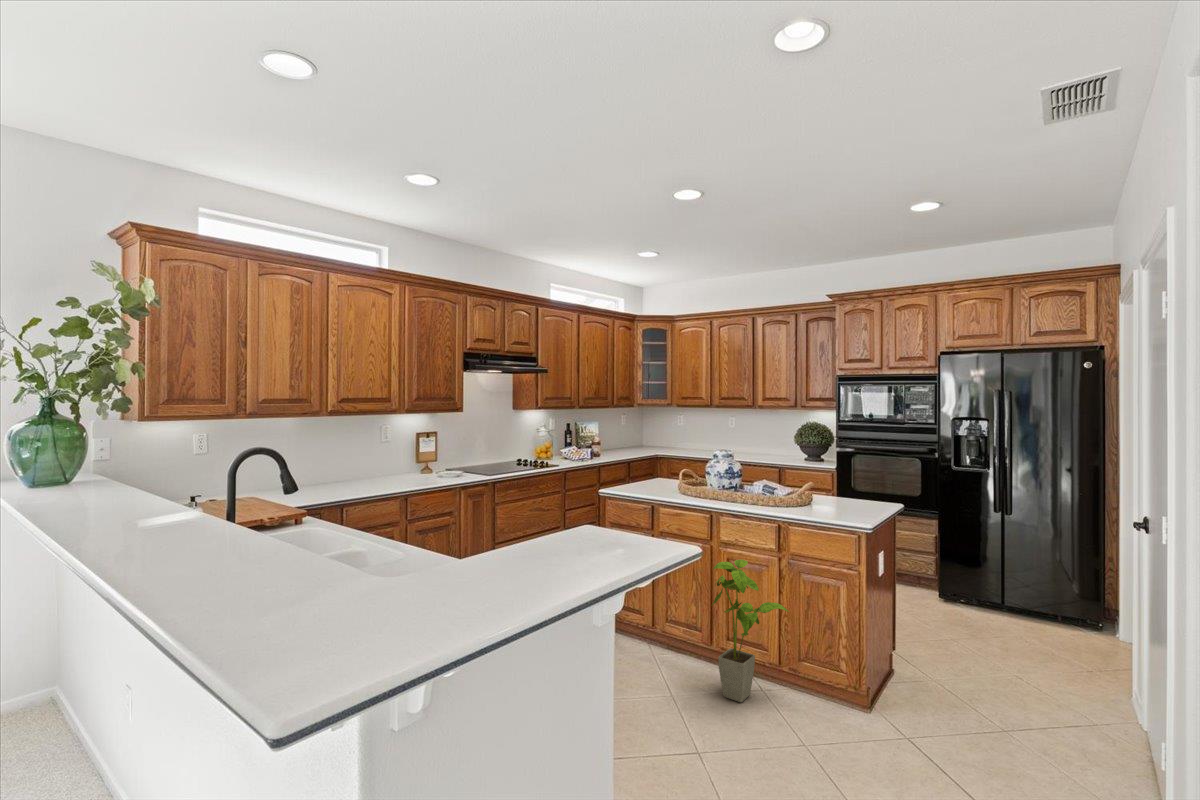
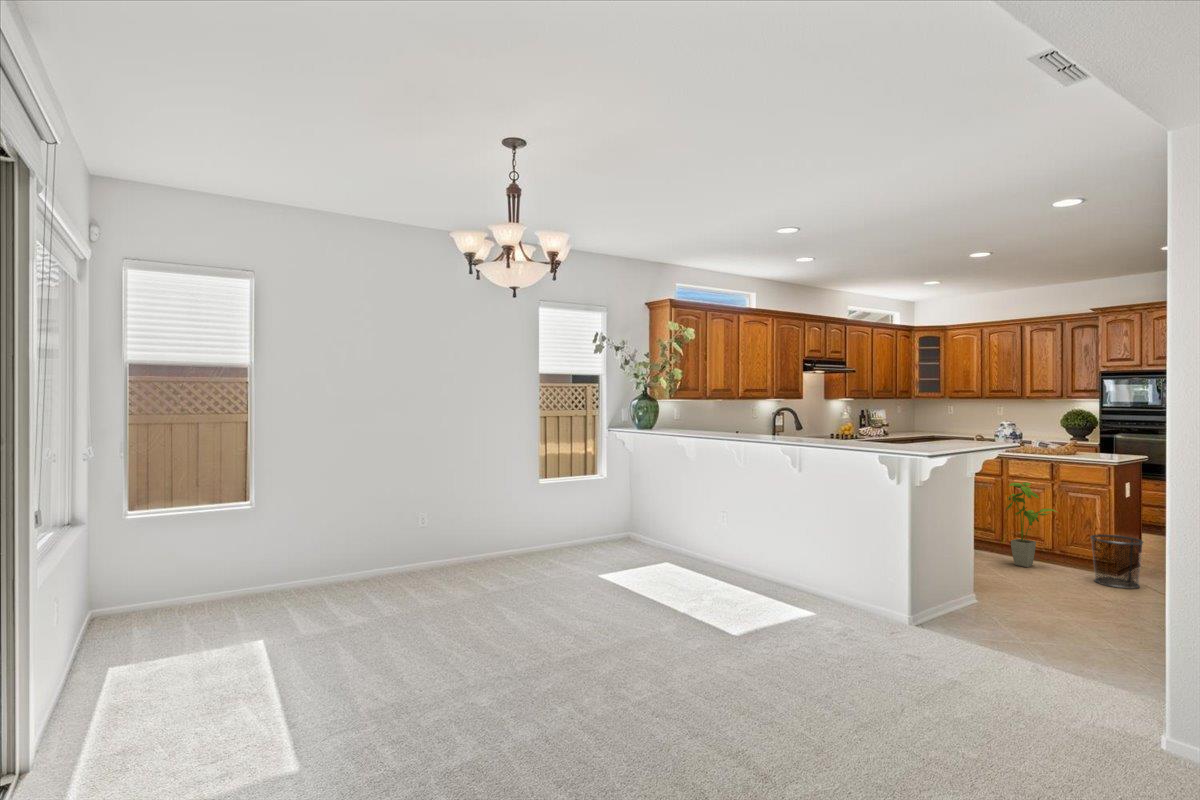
waste bin: none [833,652,914,763] -> present [1090,534,1143,589]

